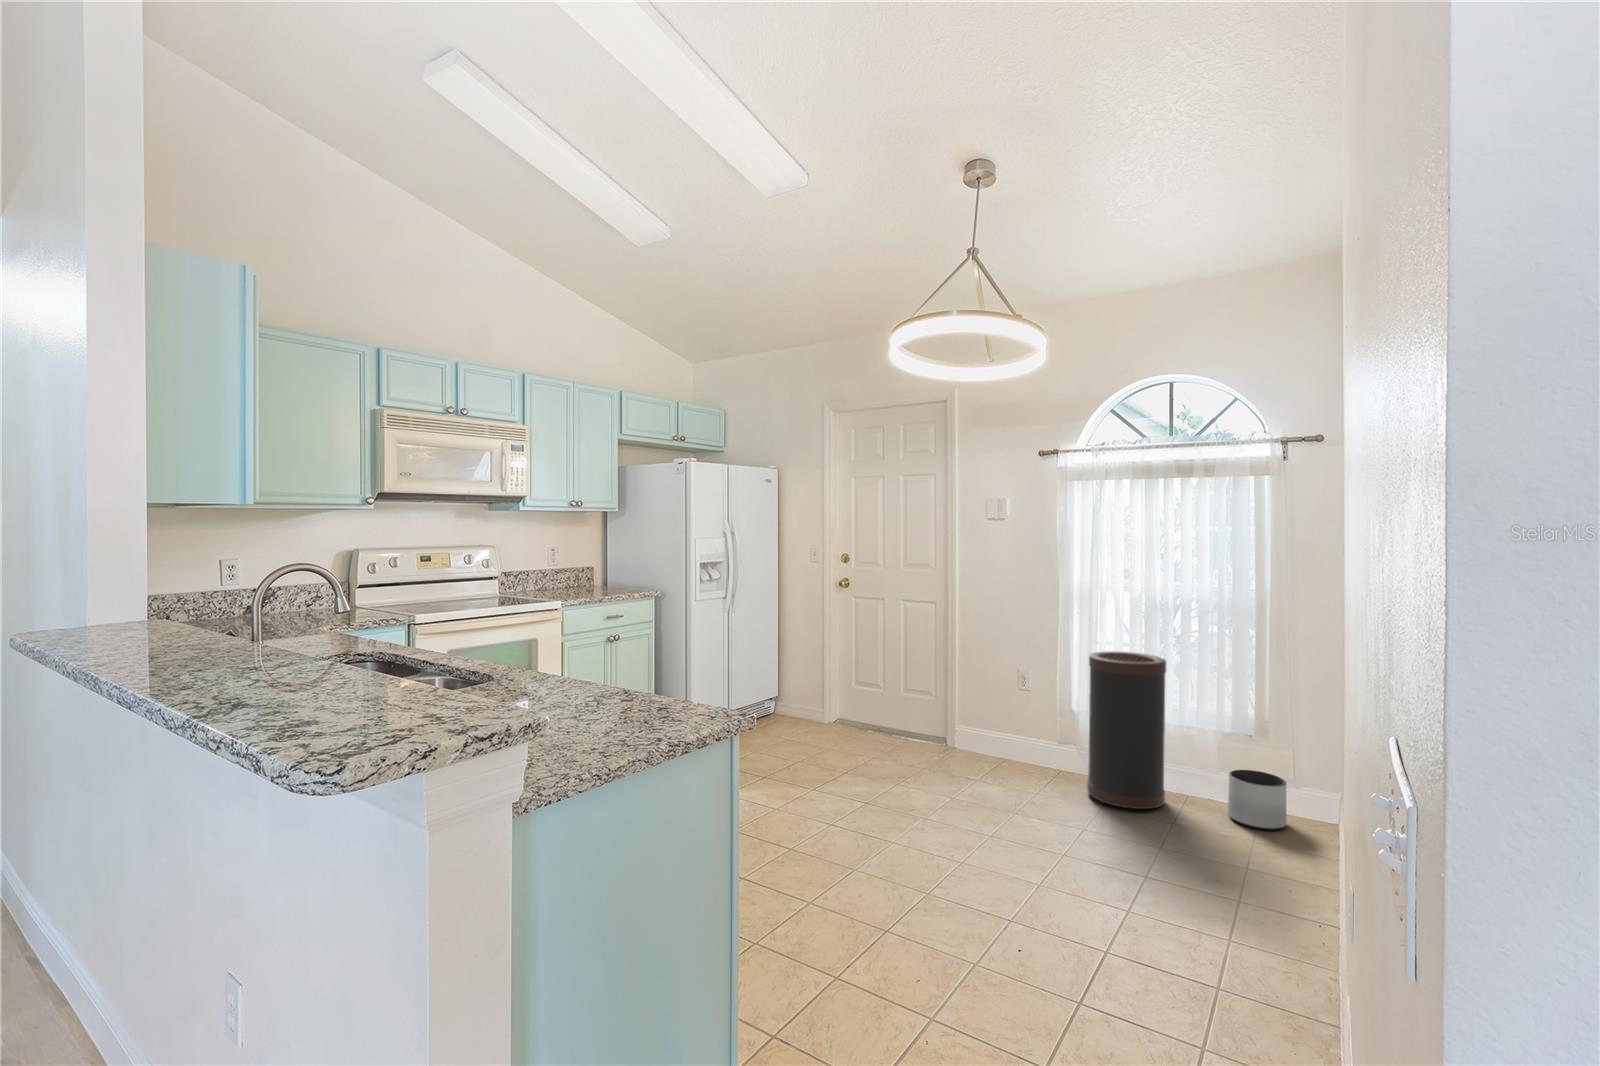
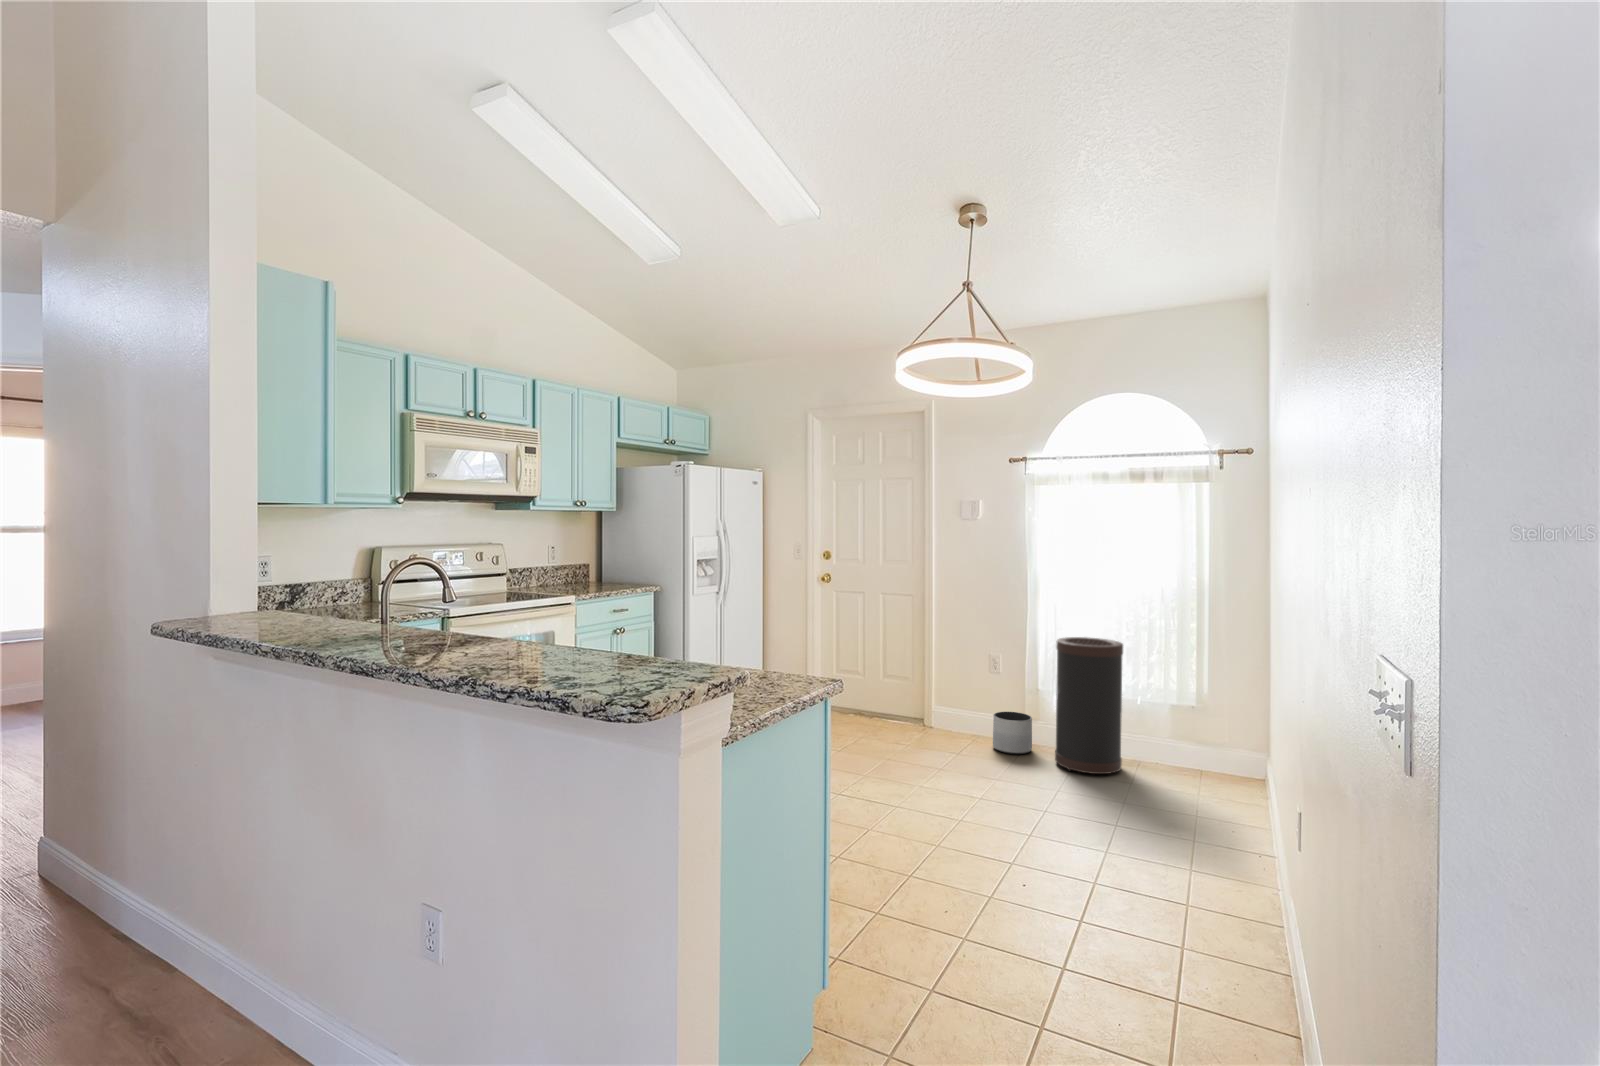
planter: present [1228,770,1286,830] -> present [993,712,1032,754]

